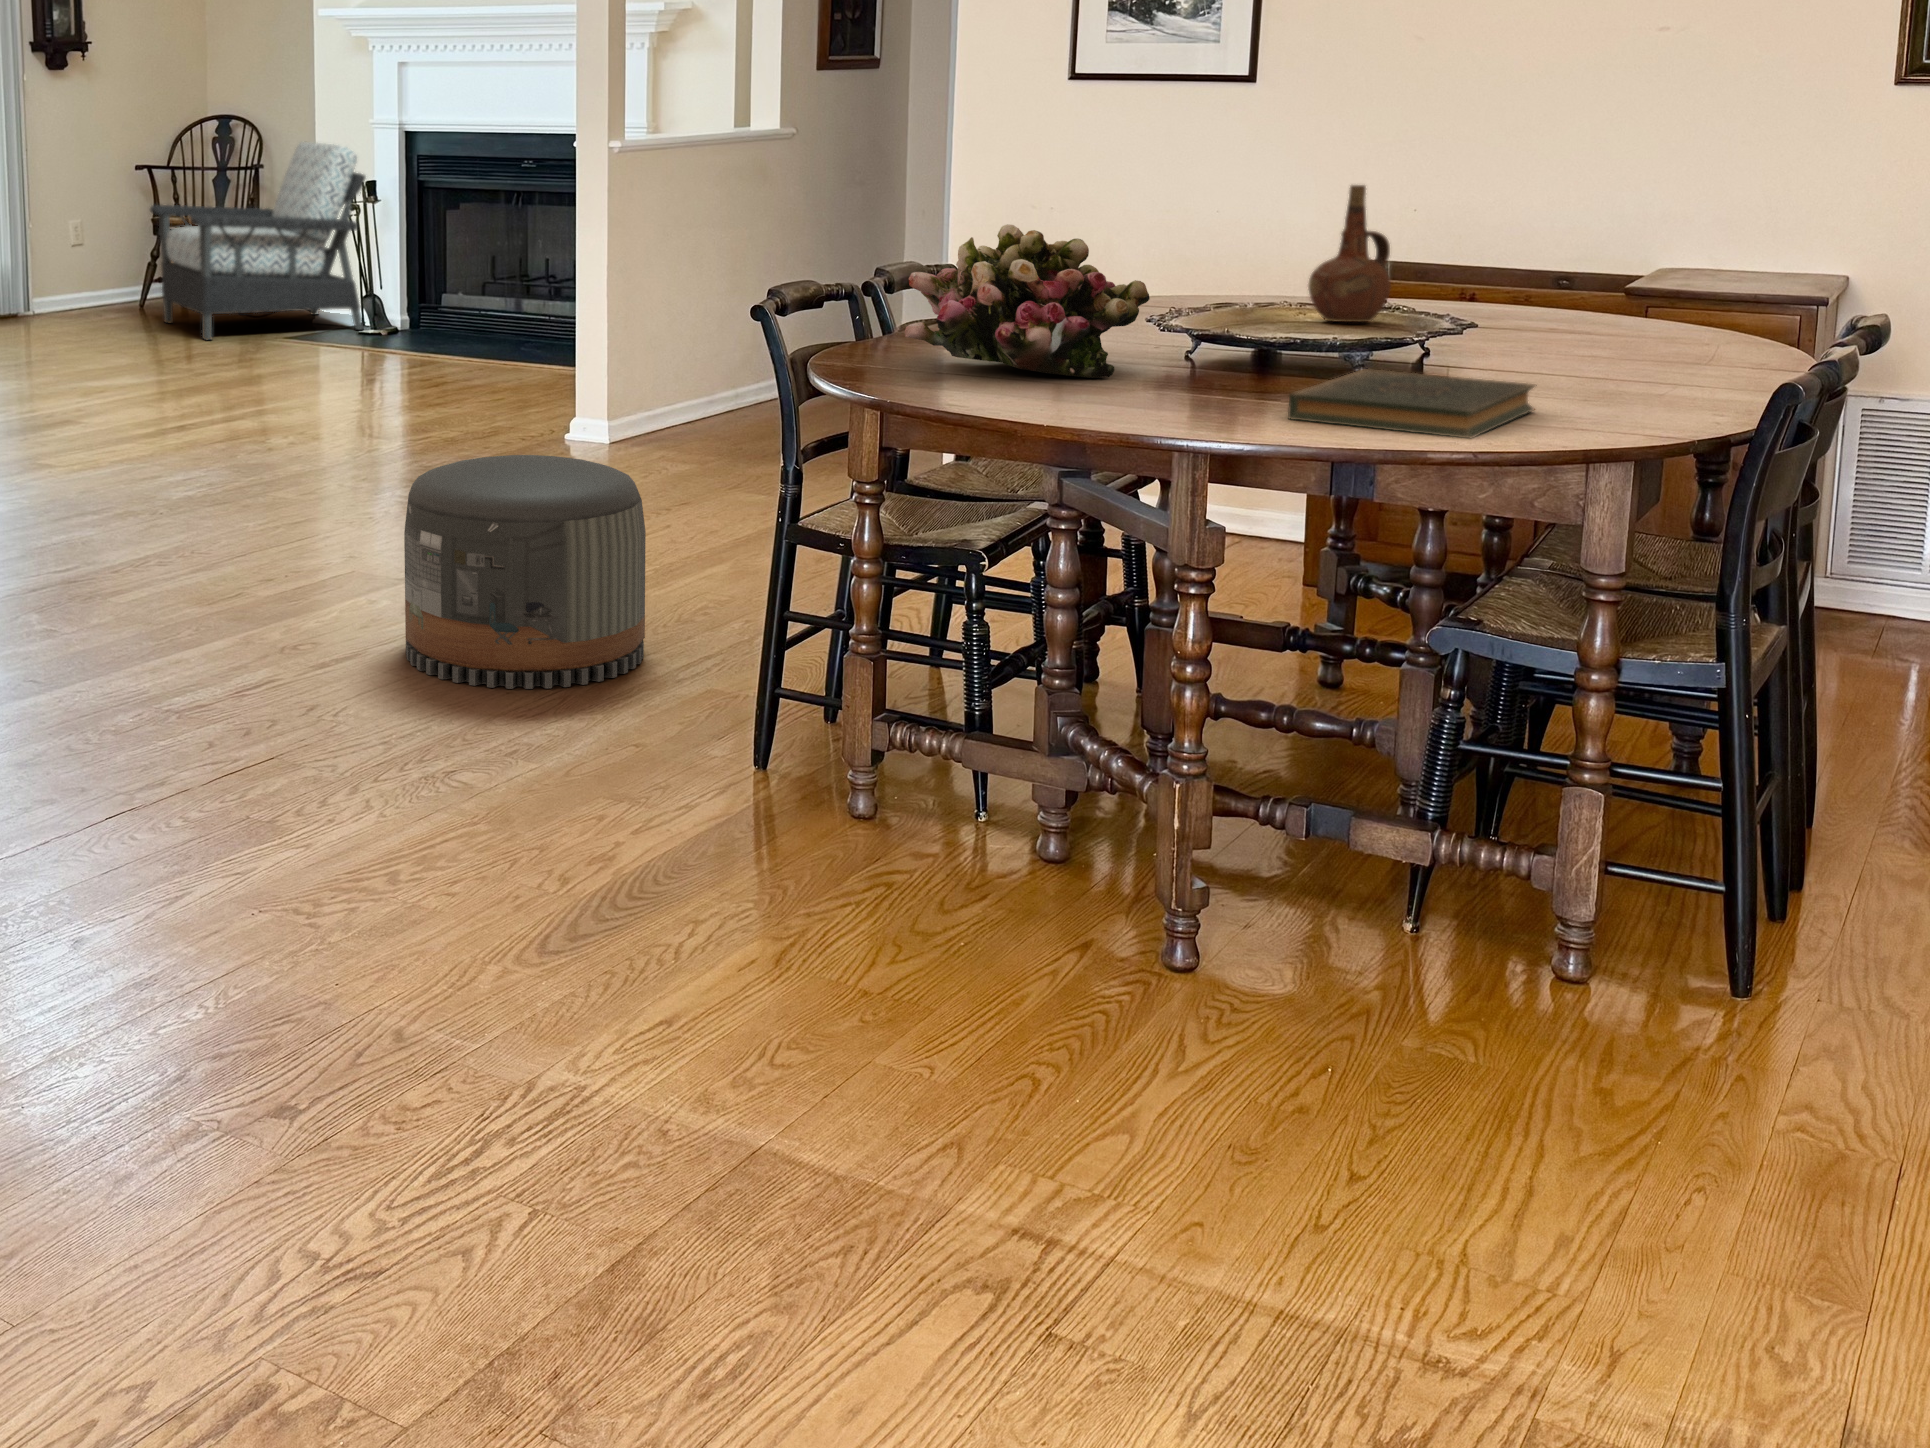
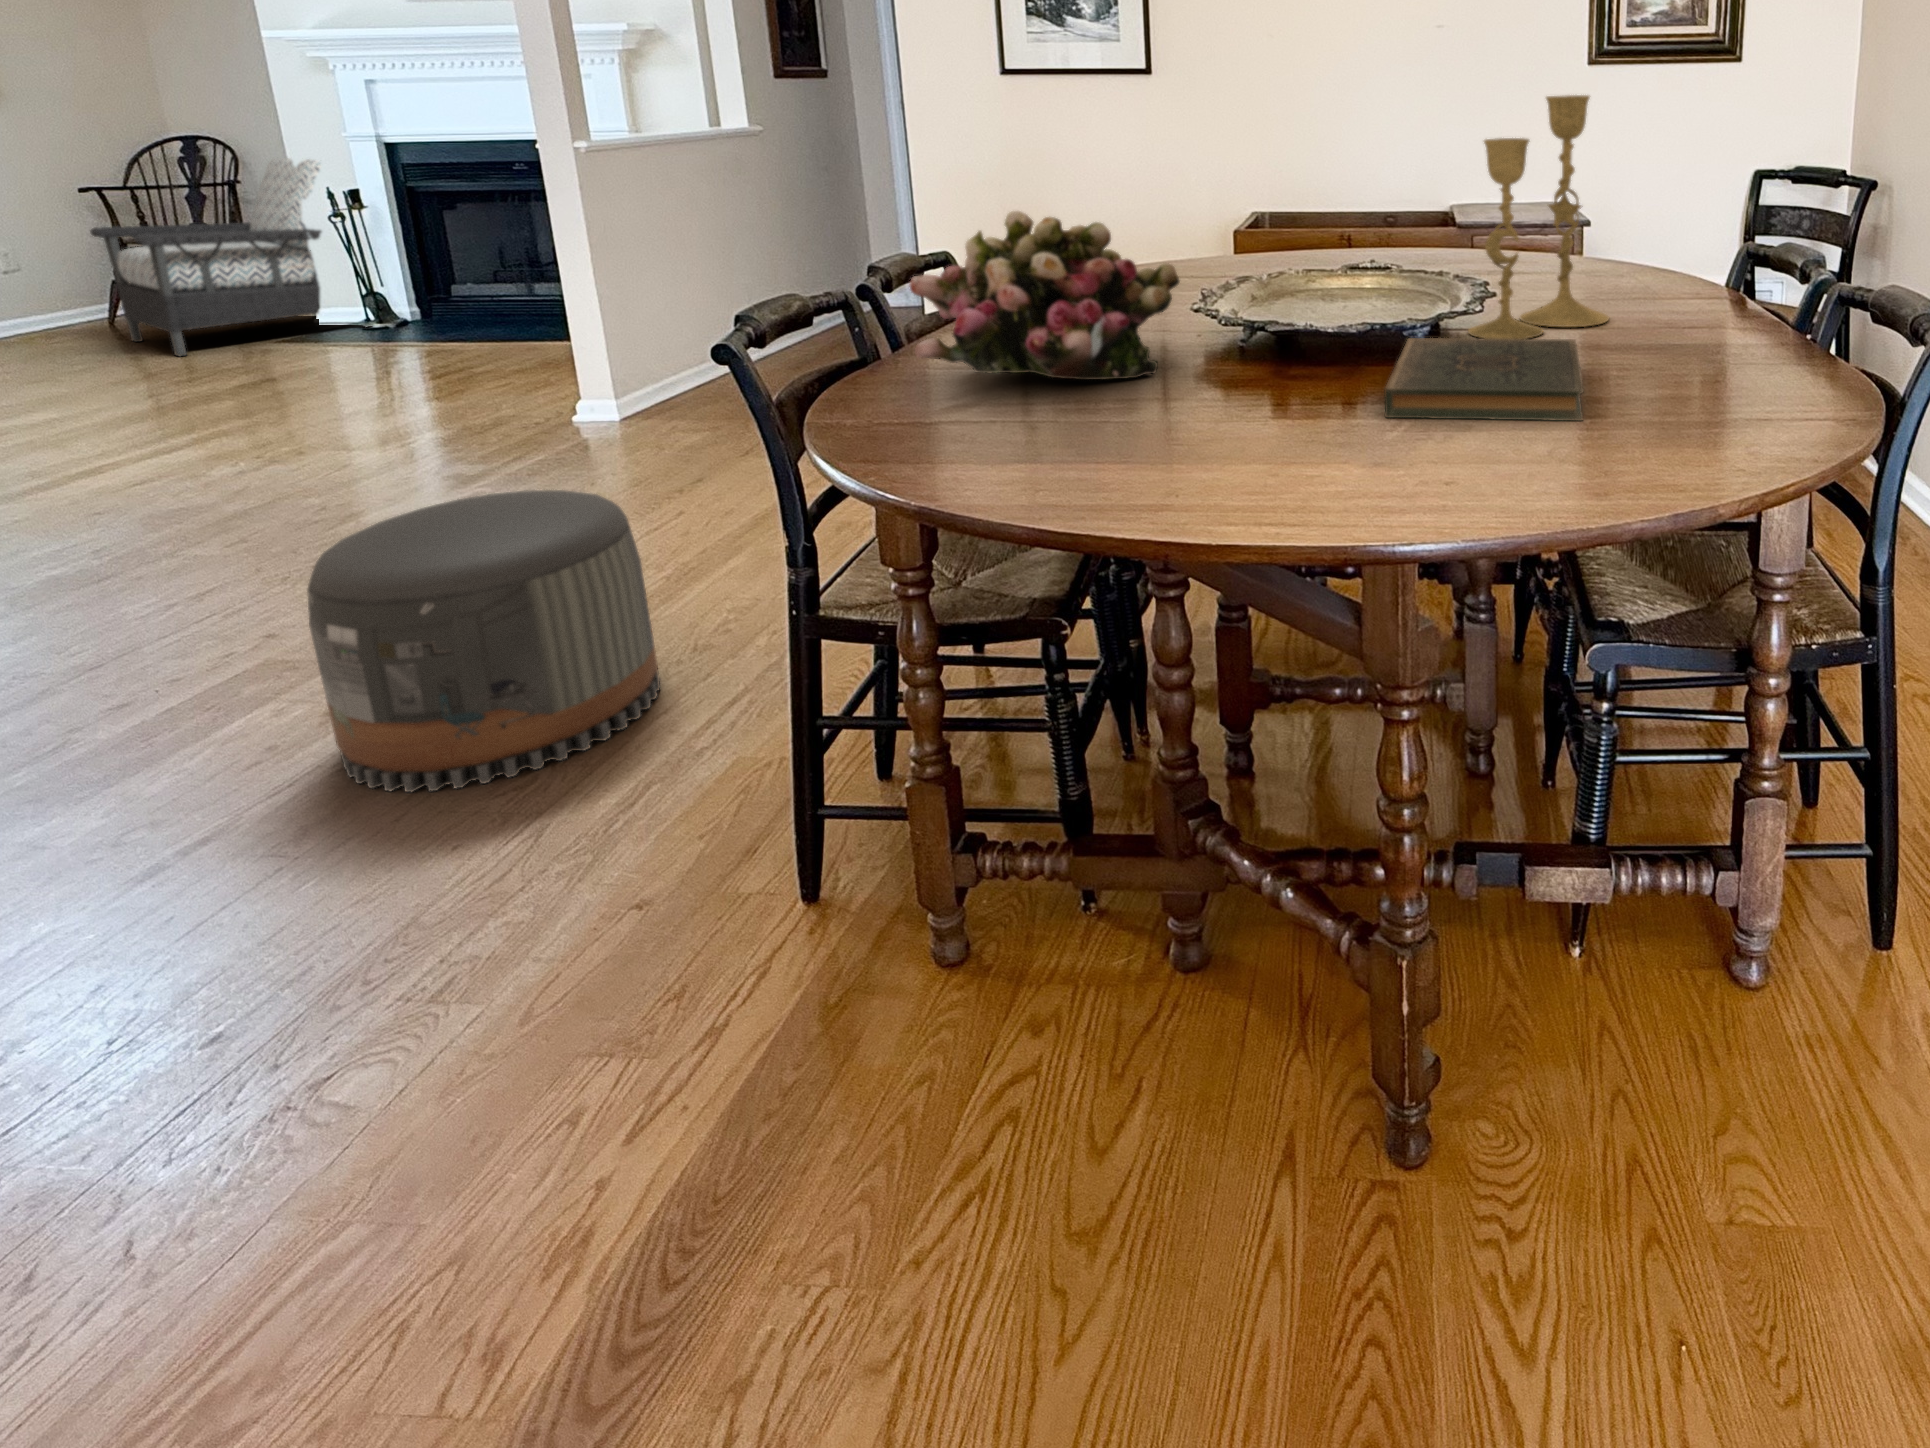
candlestick: none [1464,140,1653,391] -> present [1468,95,1609,339]
ceramic pitcher: present [1308,185,1391,322] -> none [1260,149,1326,271]

